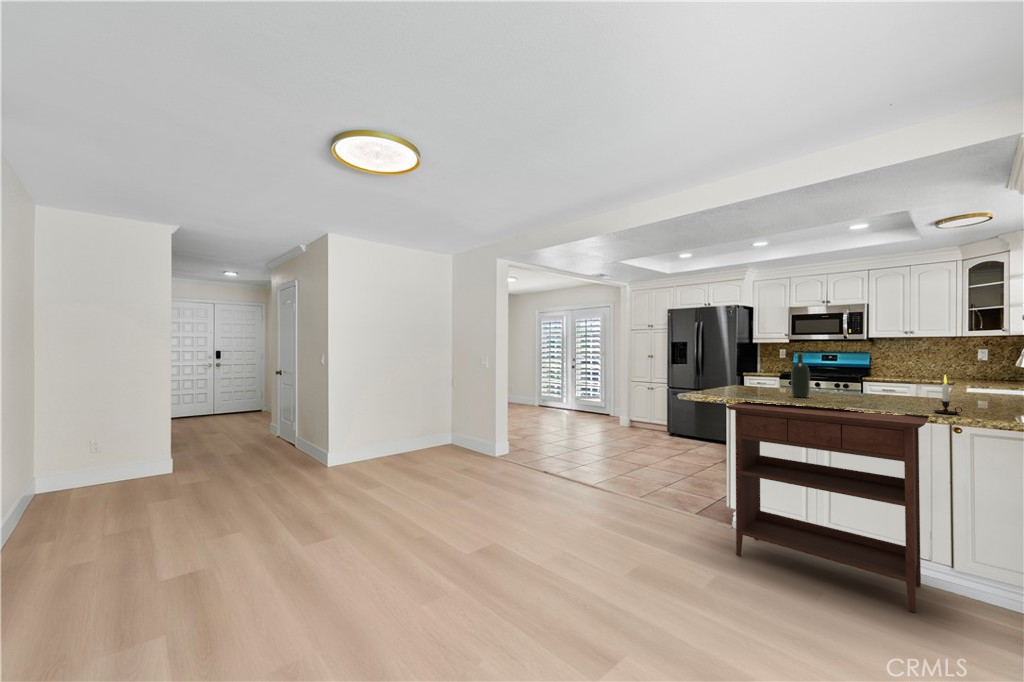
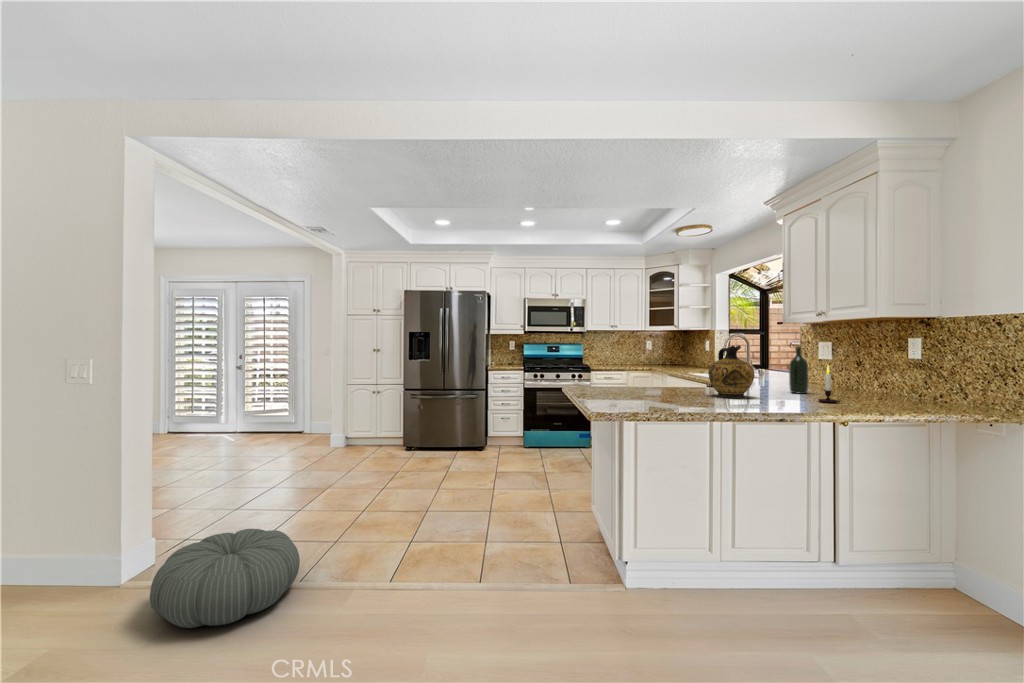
wine bottle: present [791,353,810,398] -> present [789,346,808,394]
ceramic jug: none [828,354,878,403] -> present [708,345,754,398]
console table: present [725,402,929,613] -> none [651,406,873,612]
pouf: none [476,445,537,482] -> present [150,529,300,628]

